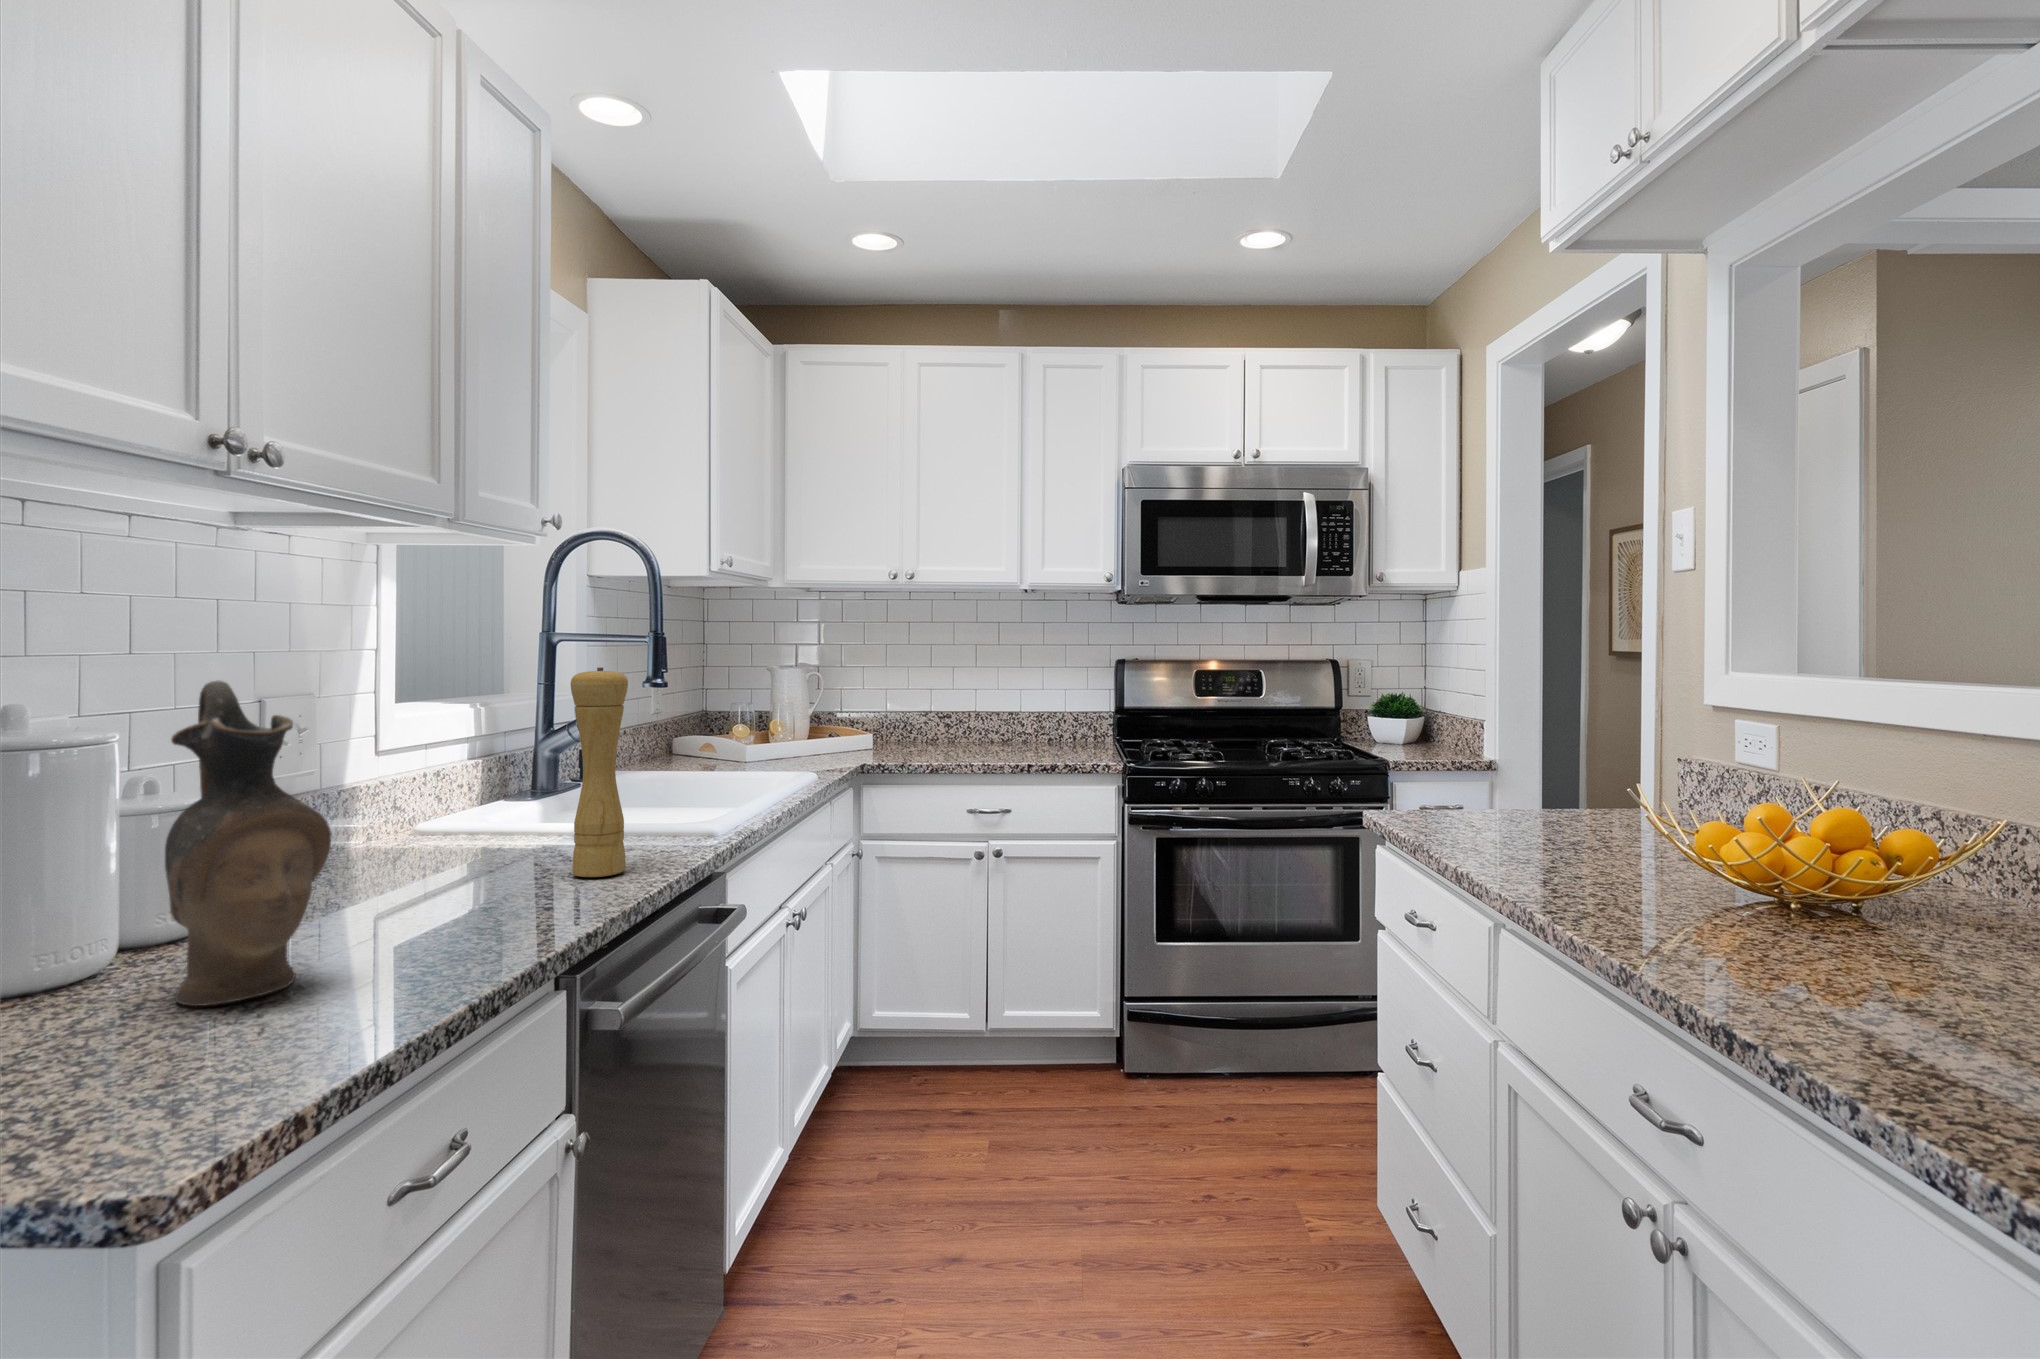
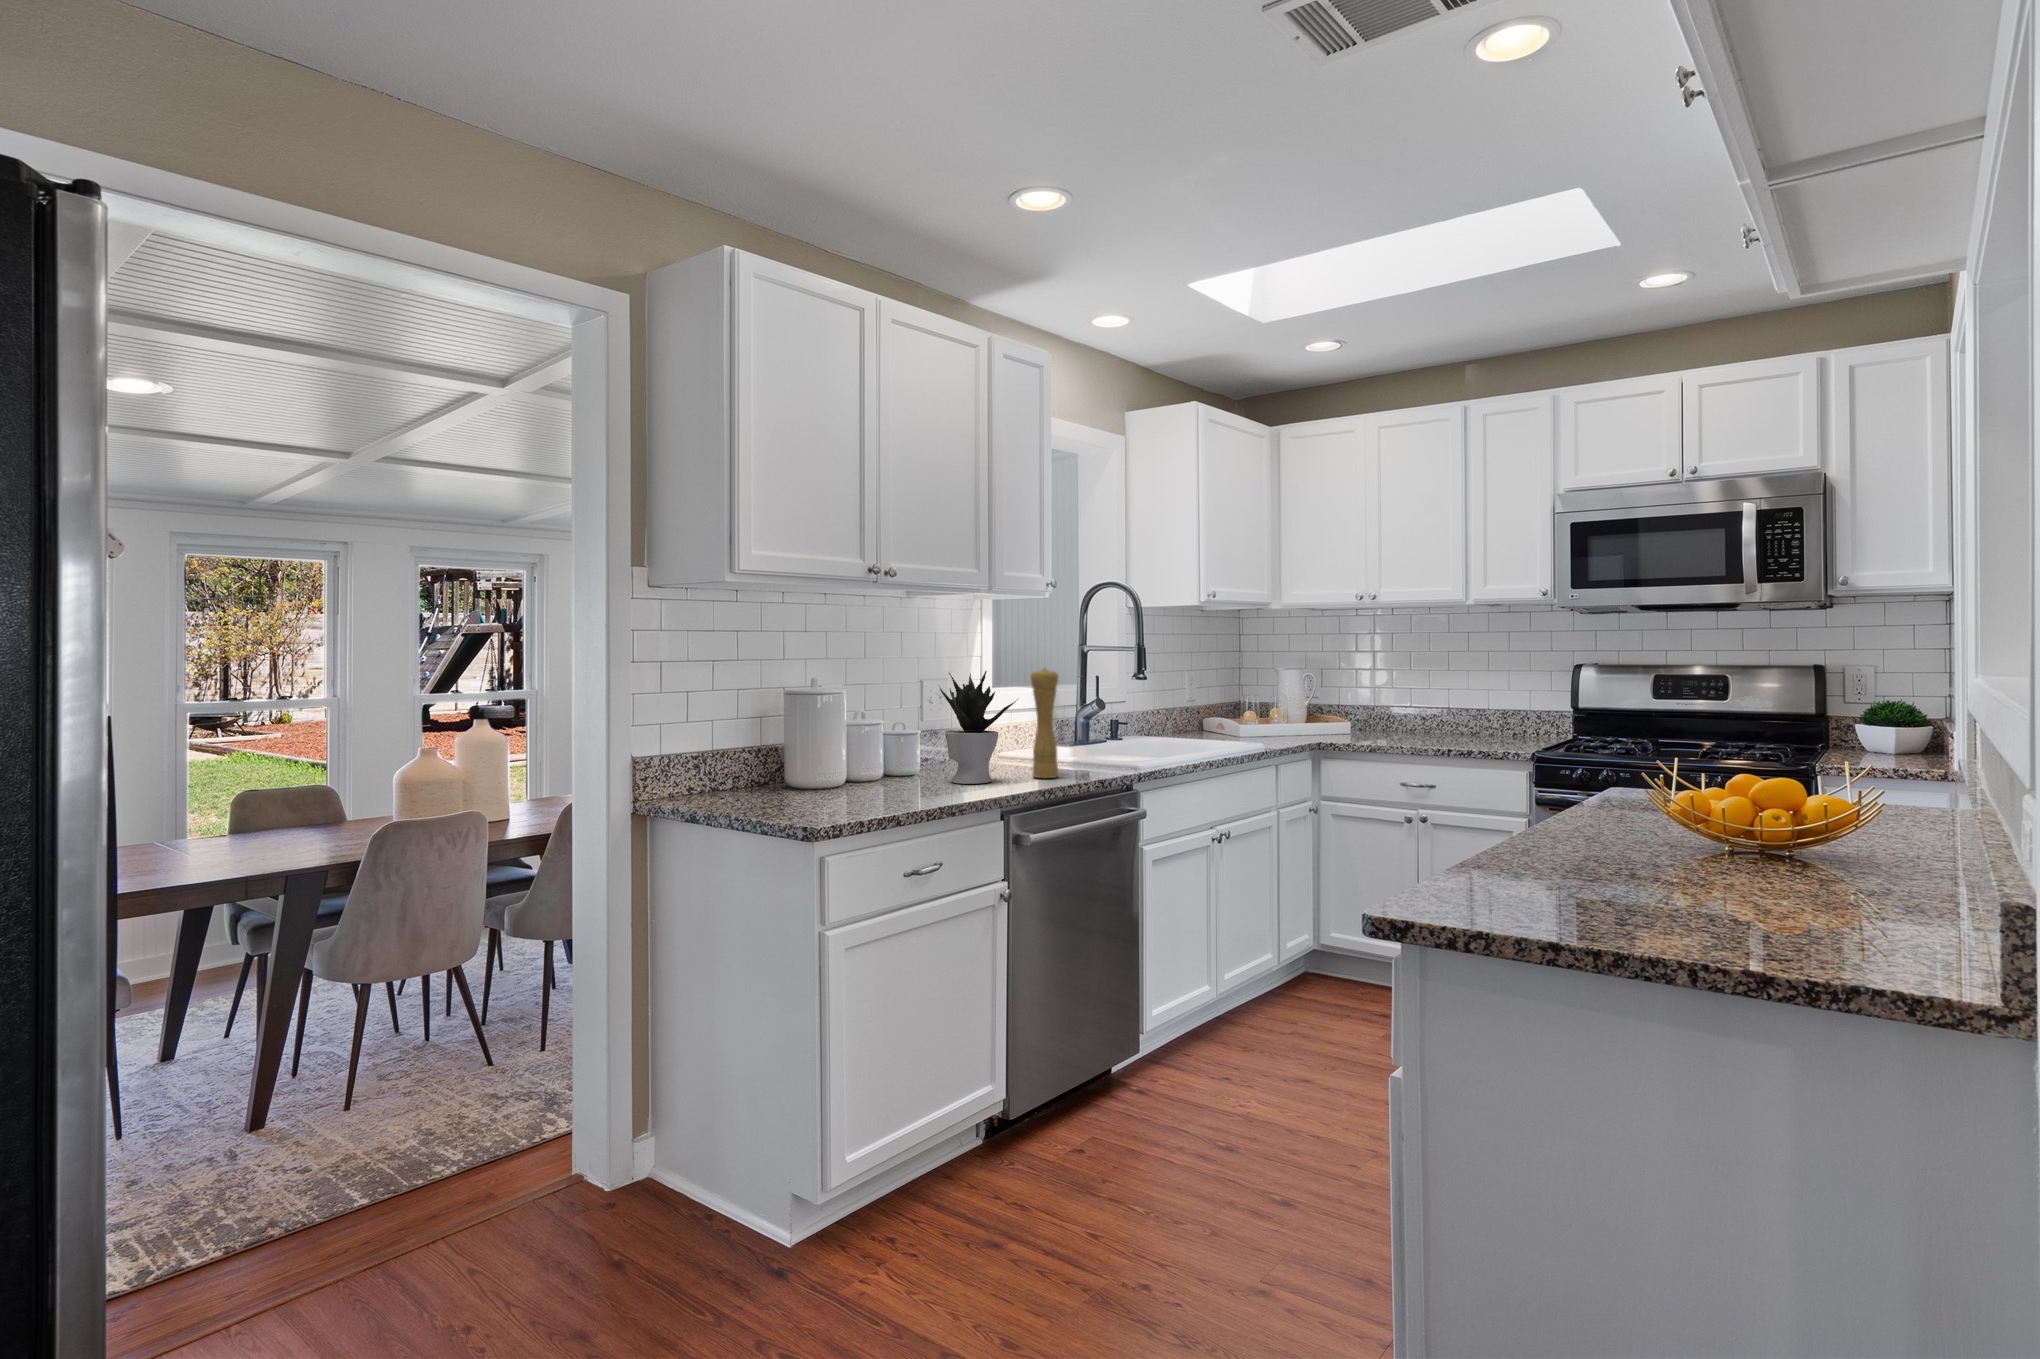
potted plant: none [375,671,560,915] -> present [939,671,1018,784]
ceramic pitcher: present [165,681,331,1006] -> none [849,673,900,797]

